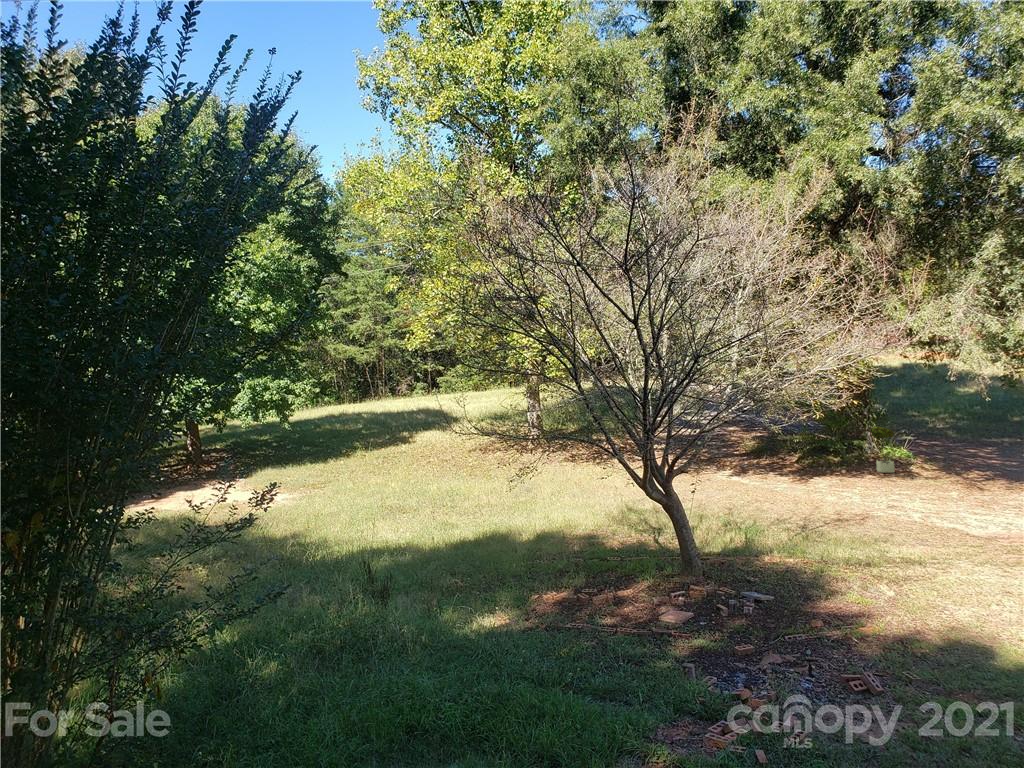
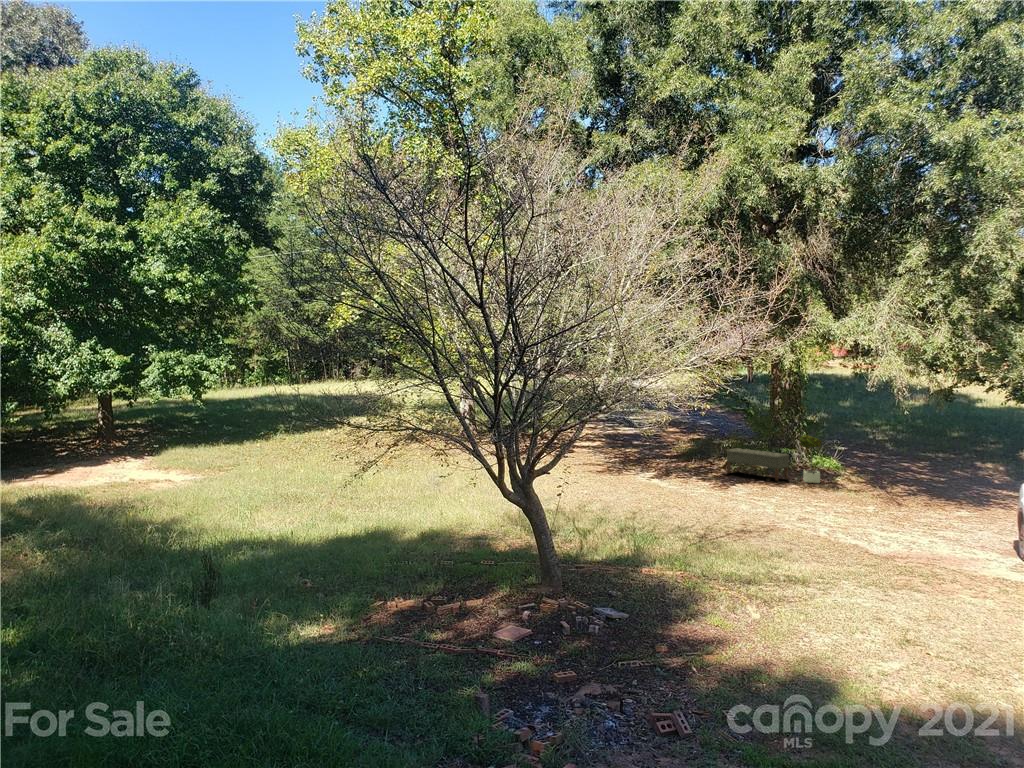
bench: none [797,443,861,473] -> present [727,448,789,481]

